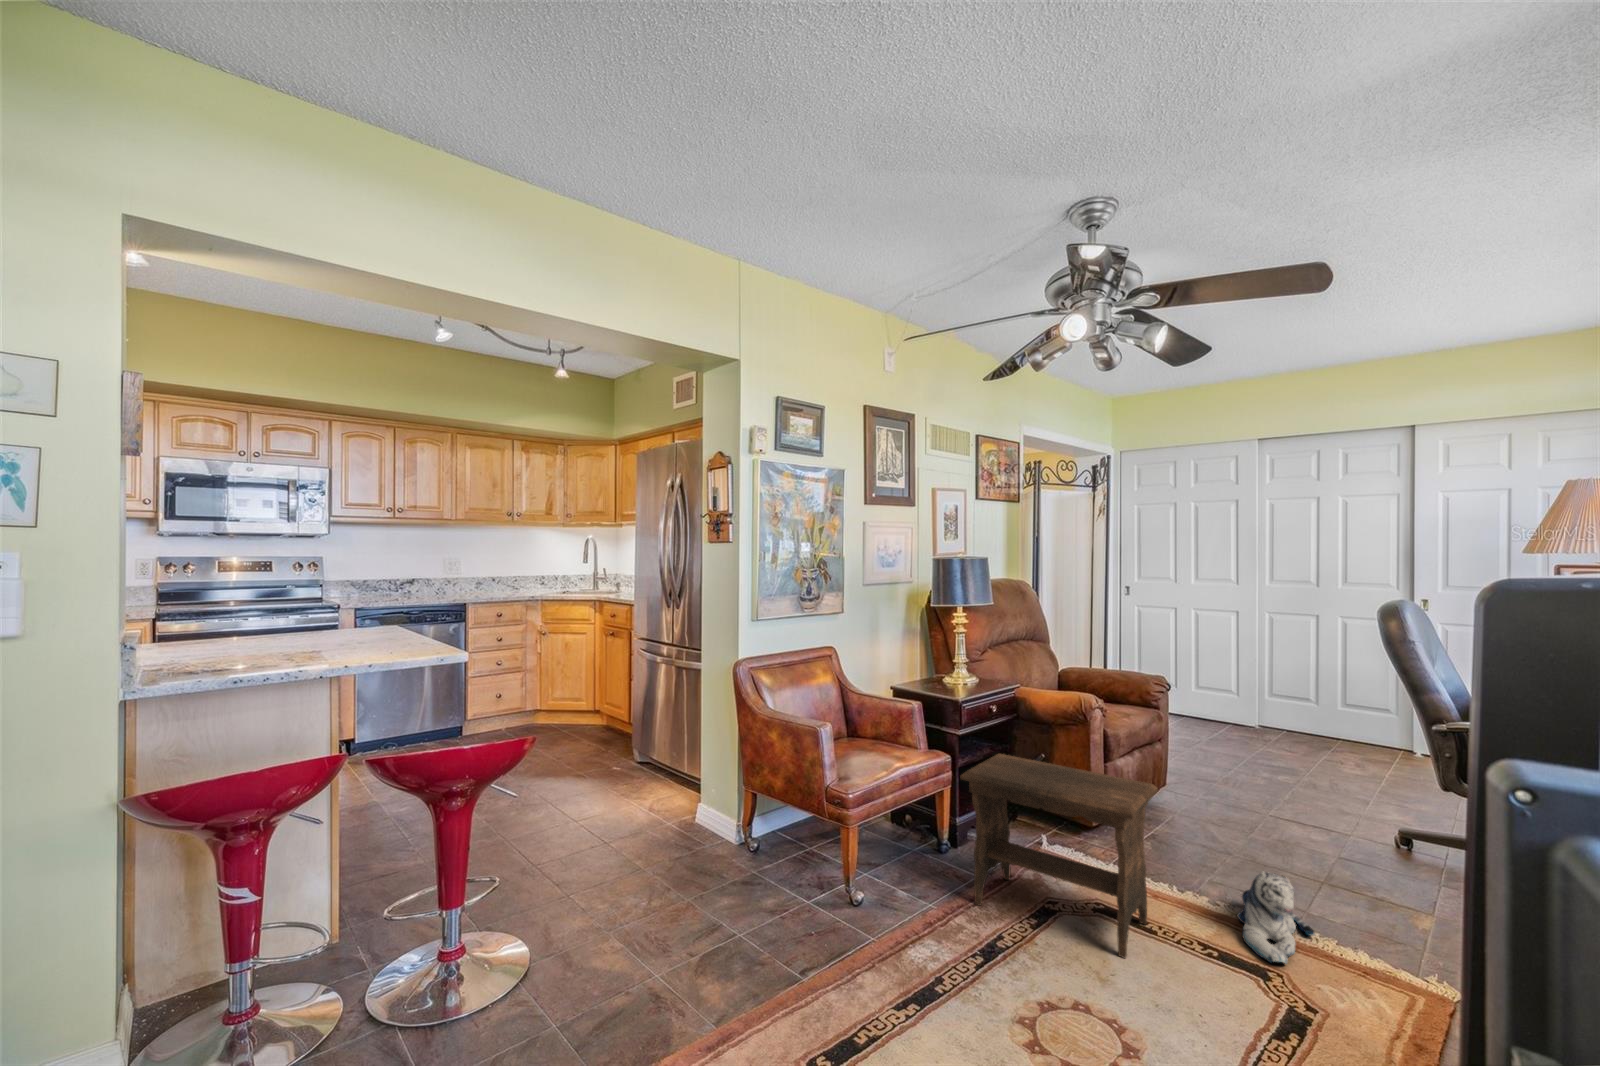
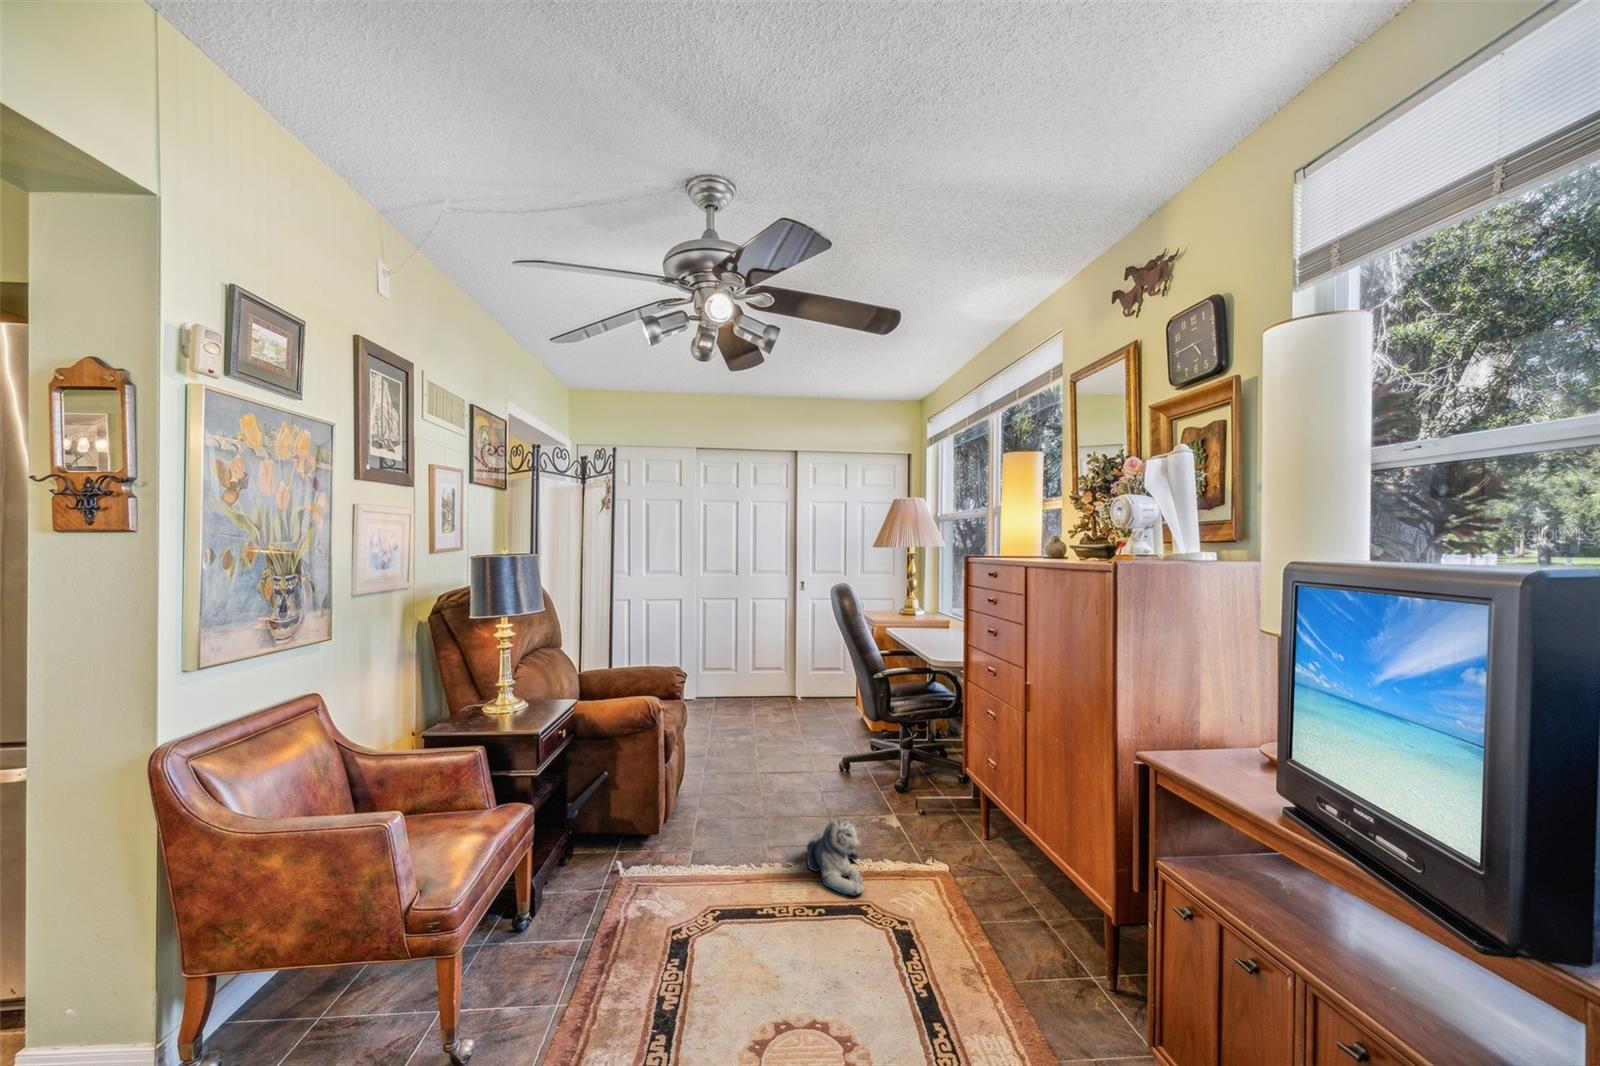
footstool: present [960,754,1158,958] -> none [593,772,786,976]

